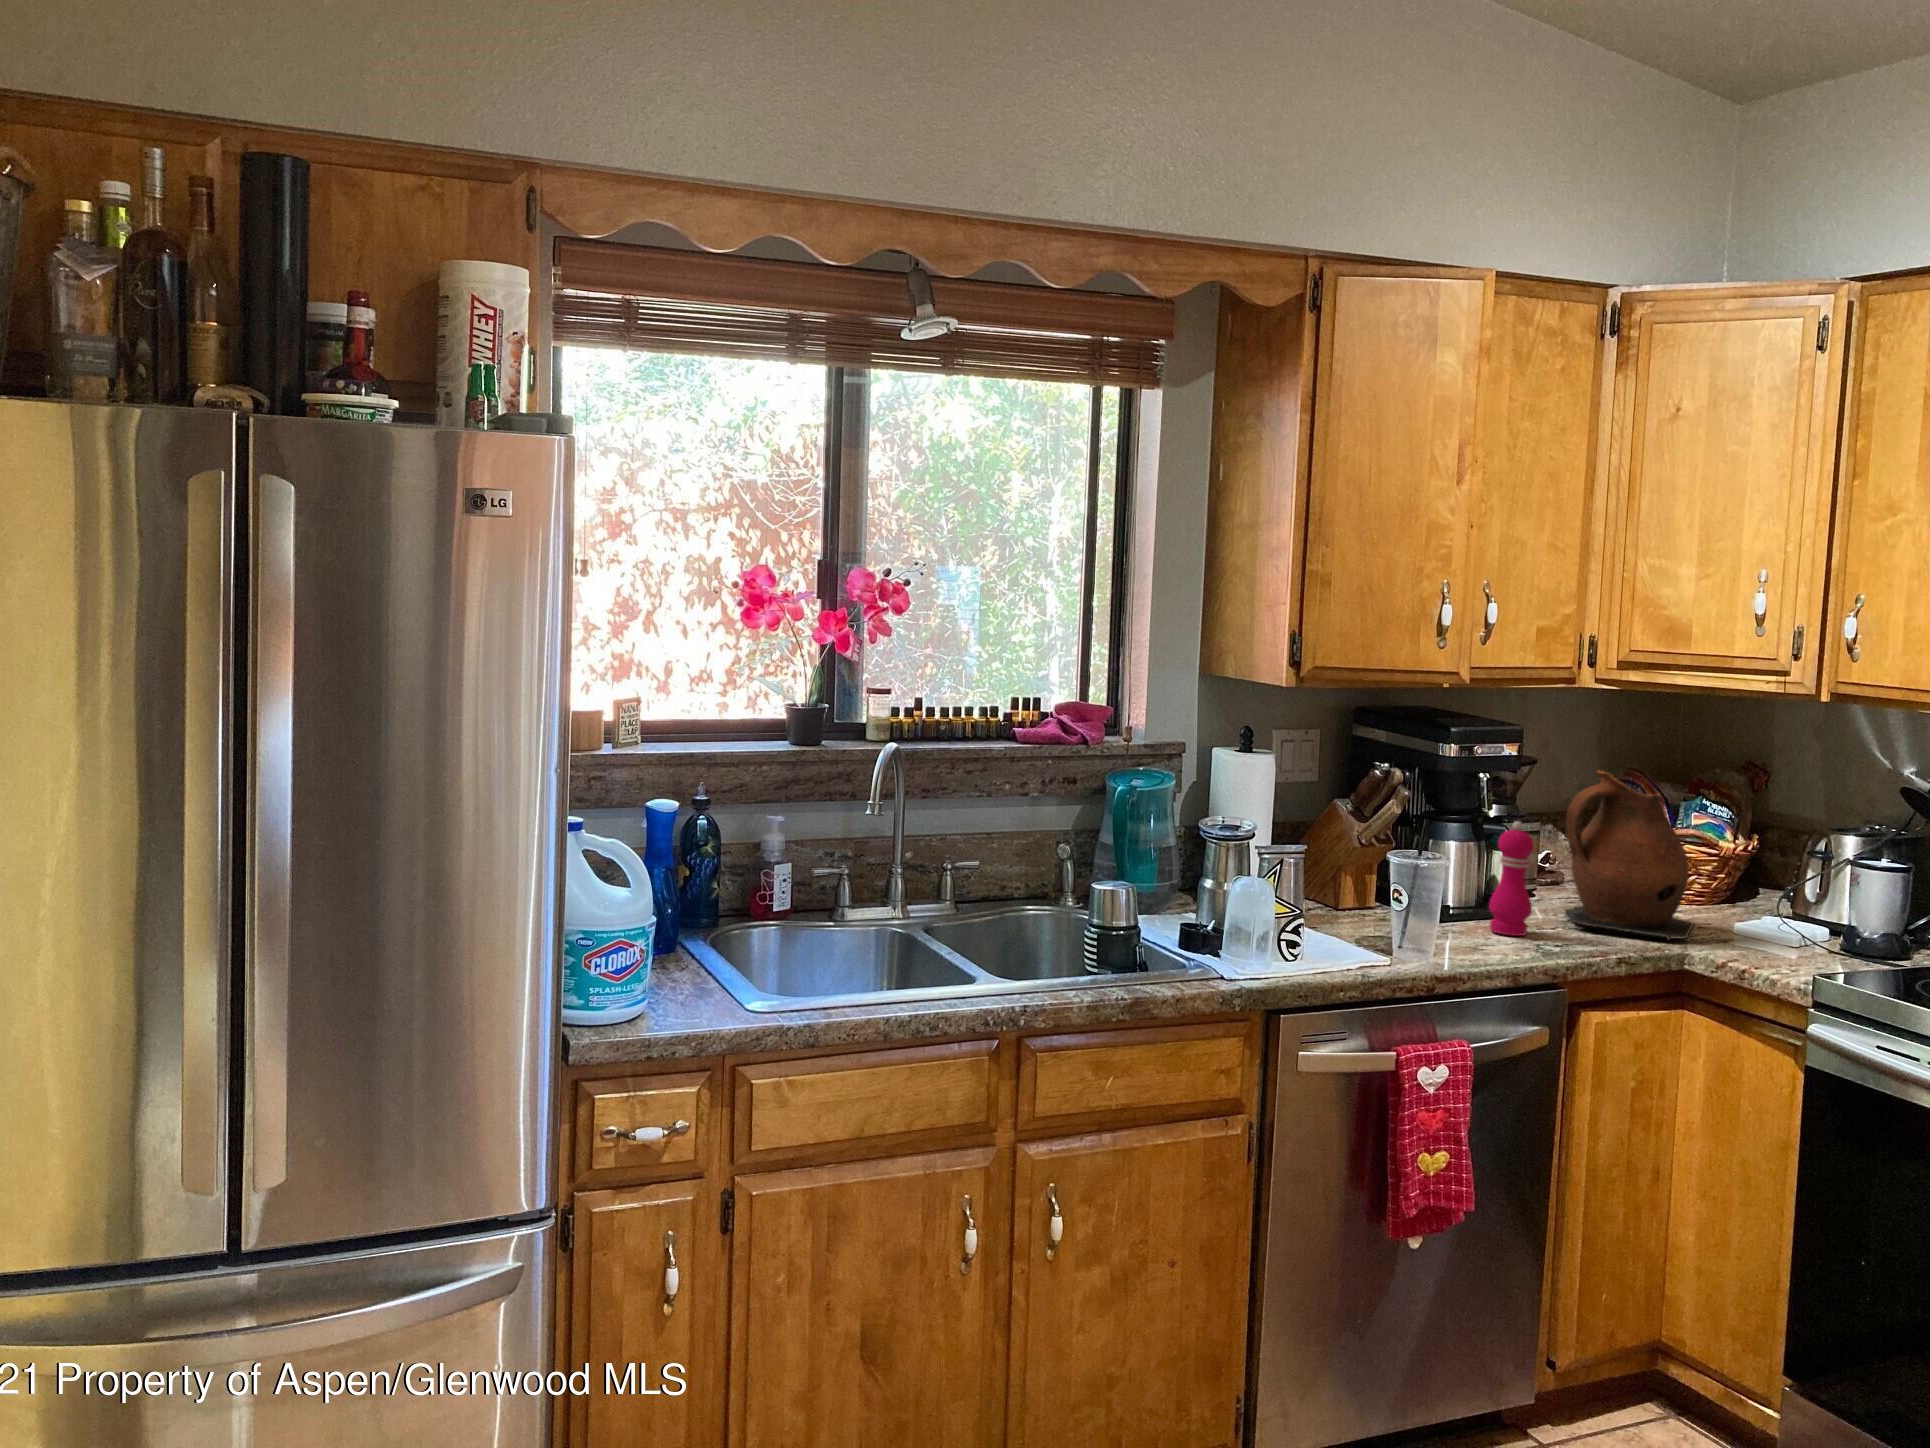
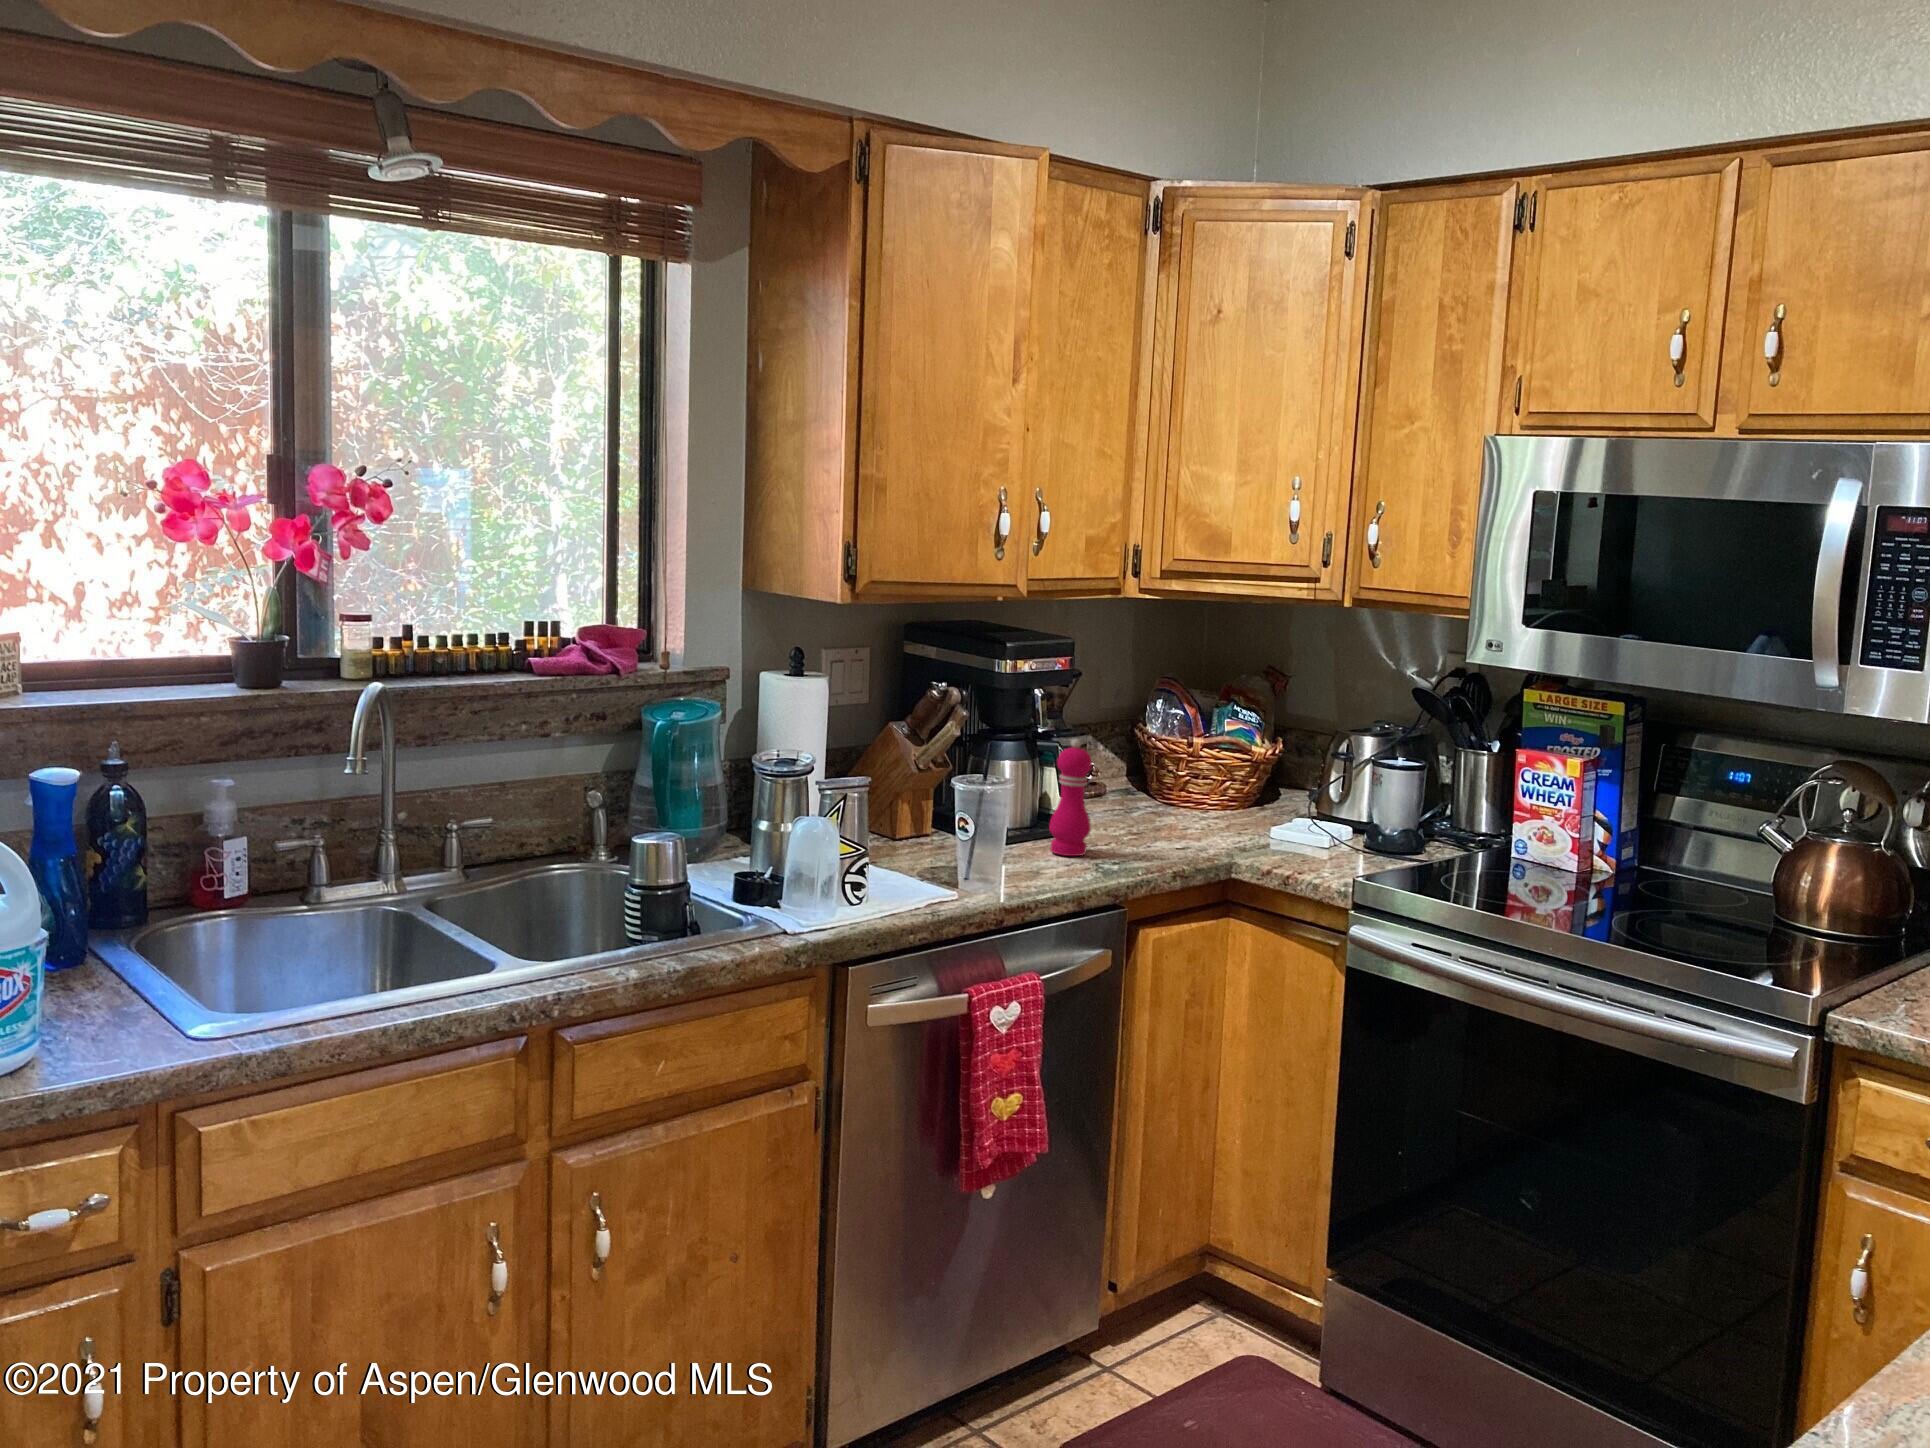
ceramic pitcher: present [1565,771,1694,940] -> none [1114,683,1235,850]

